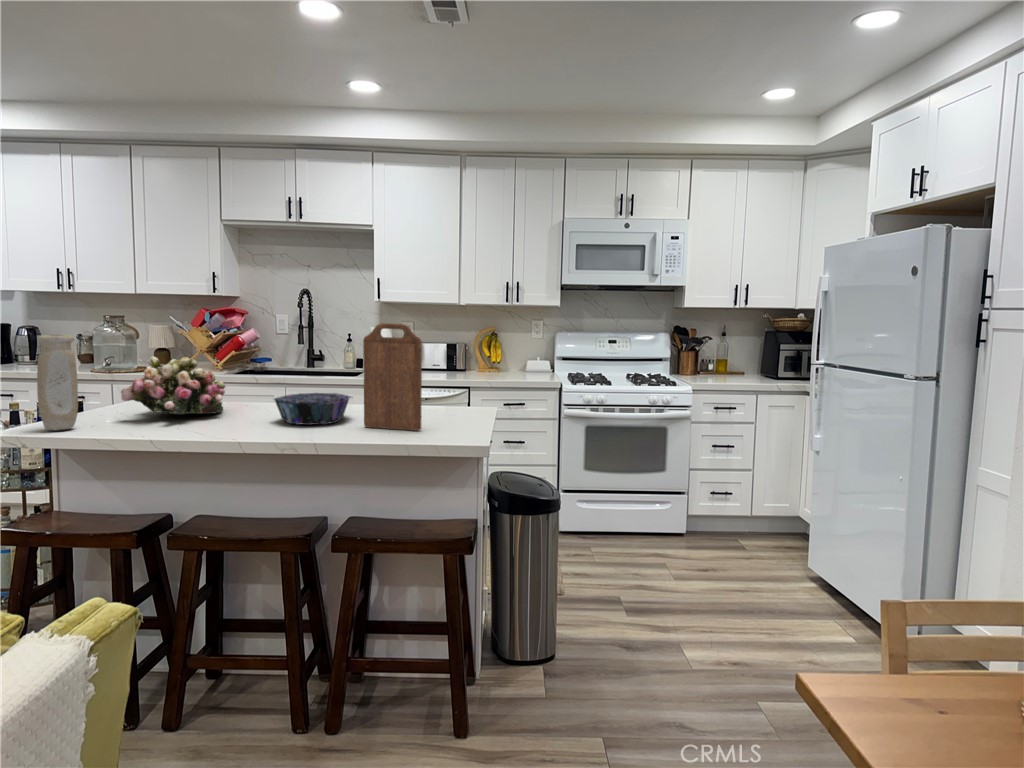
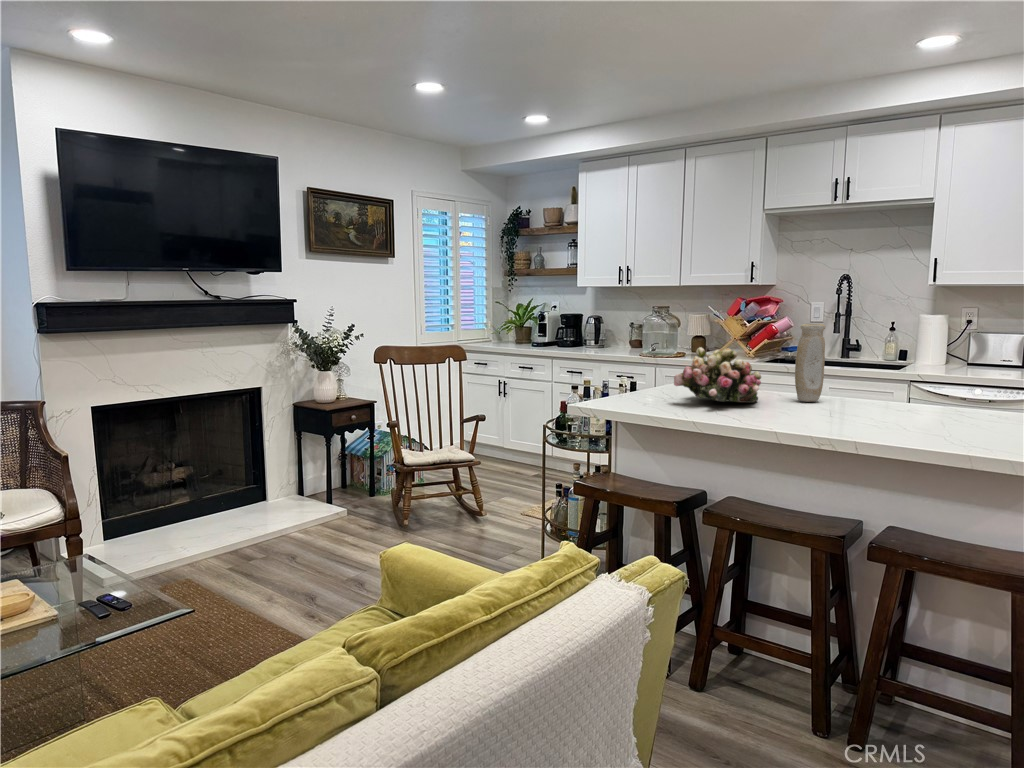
cutting board: present [363,323,422,431] -> none [912,315,996,442]
vase: present [37,335,78,430] -> present [795,324,826,402]
decorative bowl: present [274,393,350,425] -> none [810,389,897,424]

